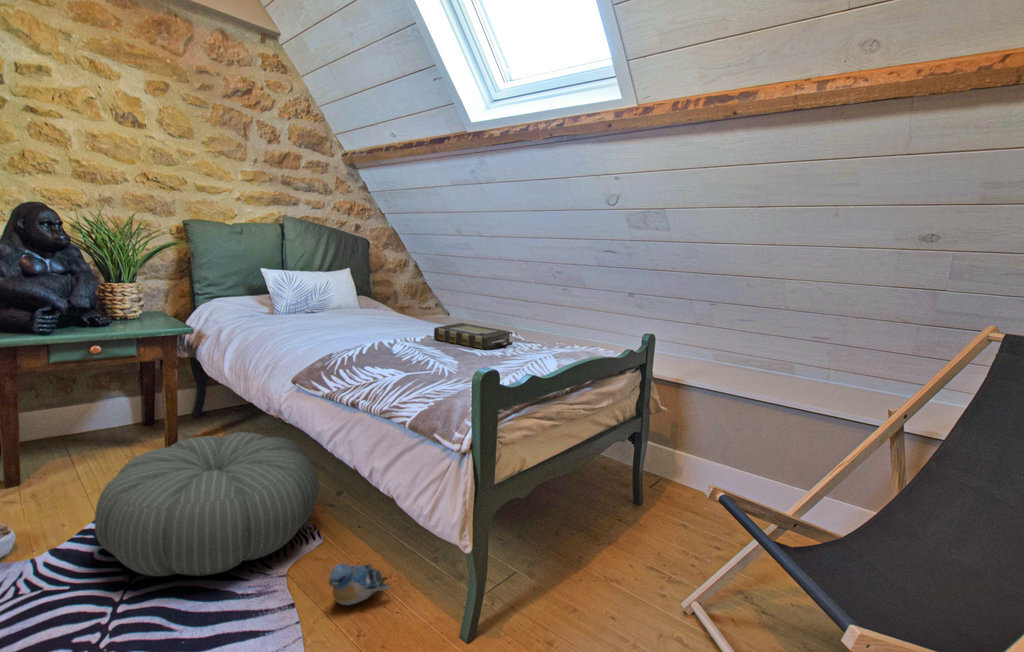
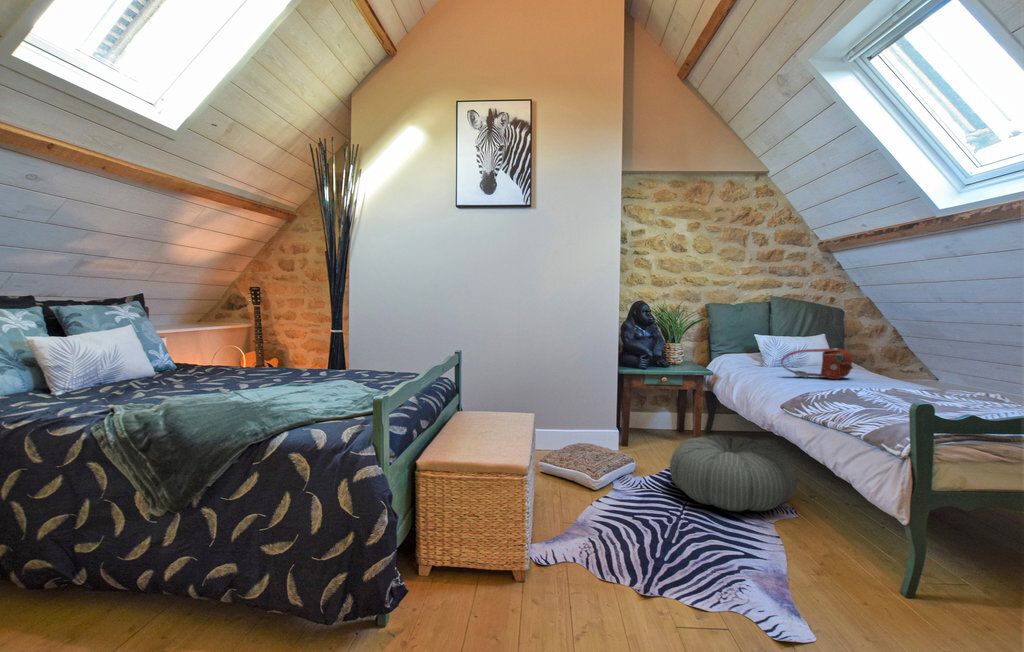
handbag: none [296,289,385,330] -> present [781,348,853,379]
book: present [434,323,513,350] -> none [898,378,985,400]
plush toy: present [328,563,390,605] -> none [802,520,849,551]

